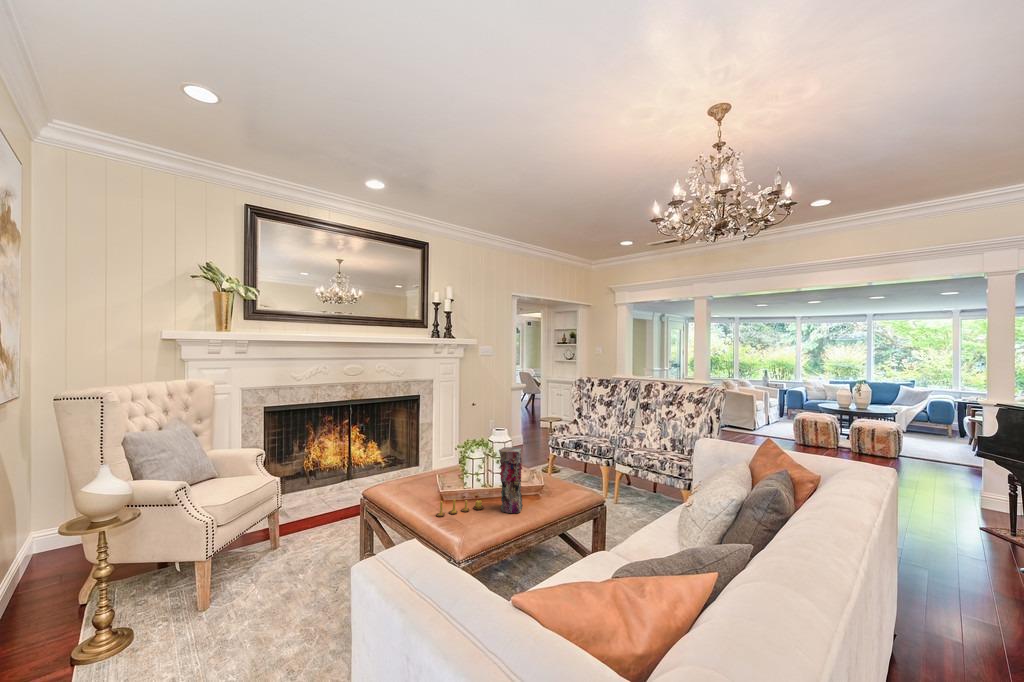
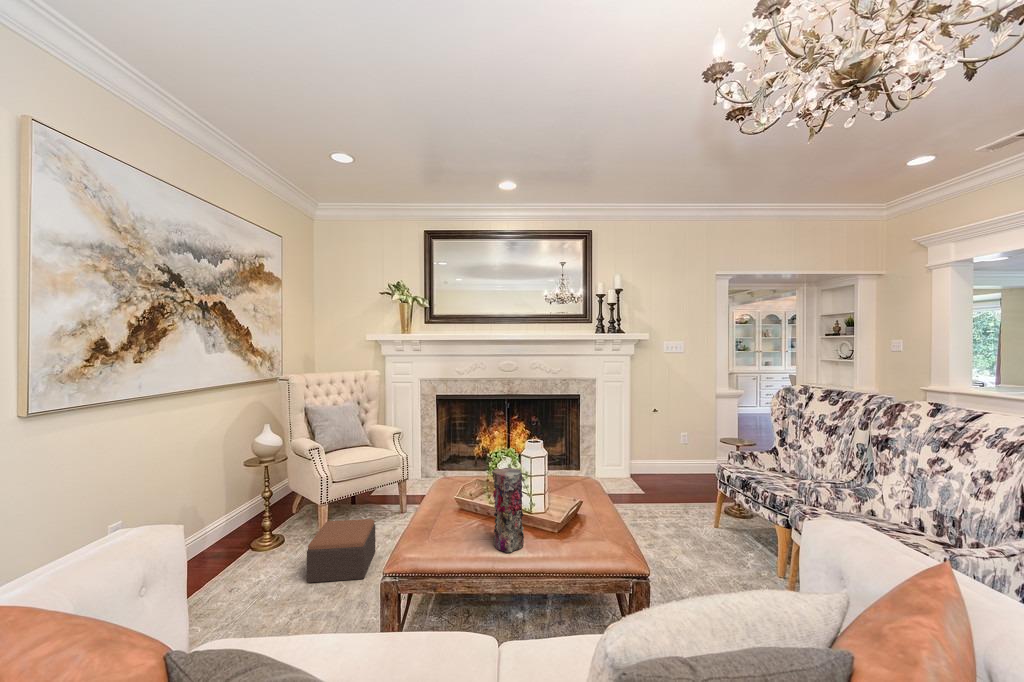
candle: present [436,499,484,516] -> none [432,511,486,534]
footstool: none [218,550,309,642] -> present [307,519,376,583]

